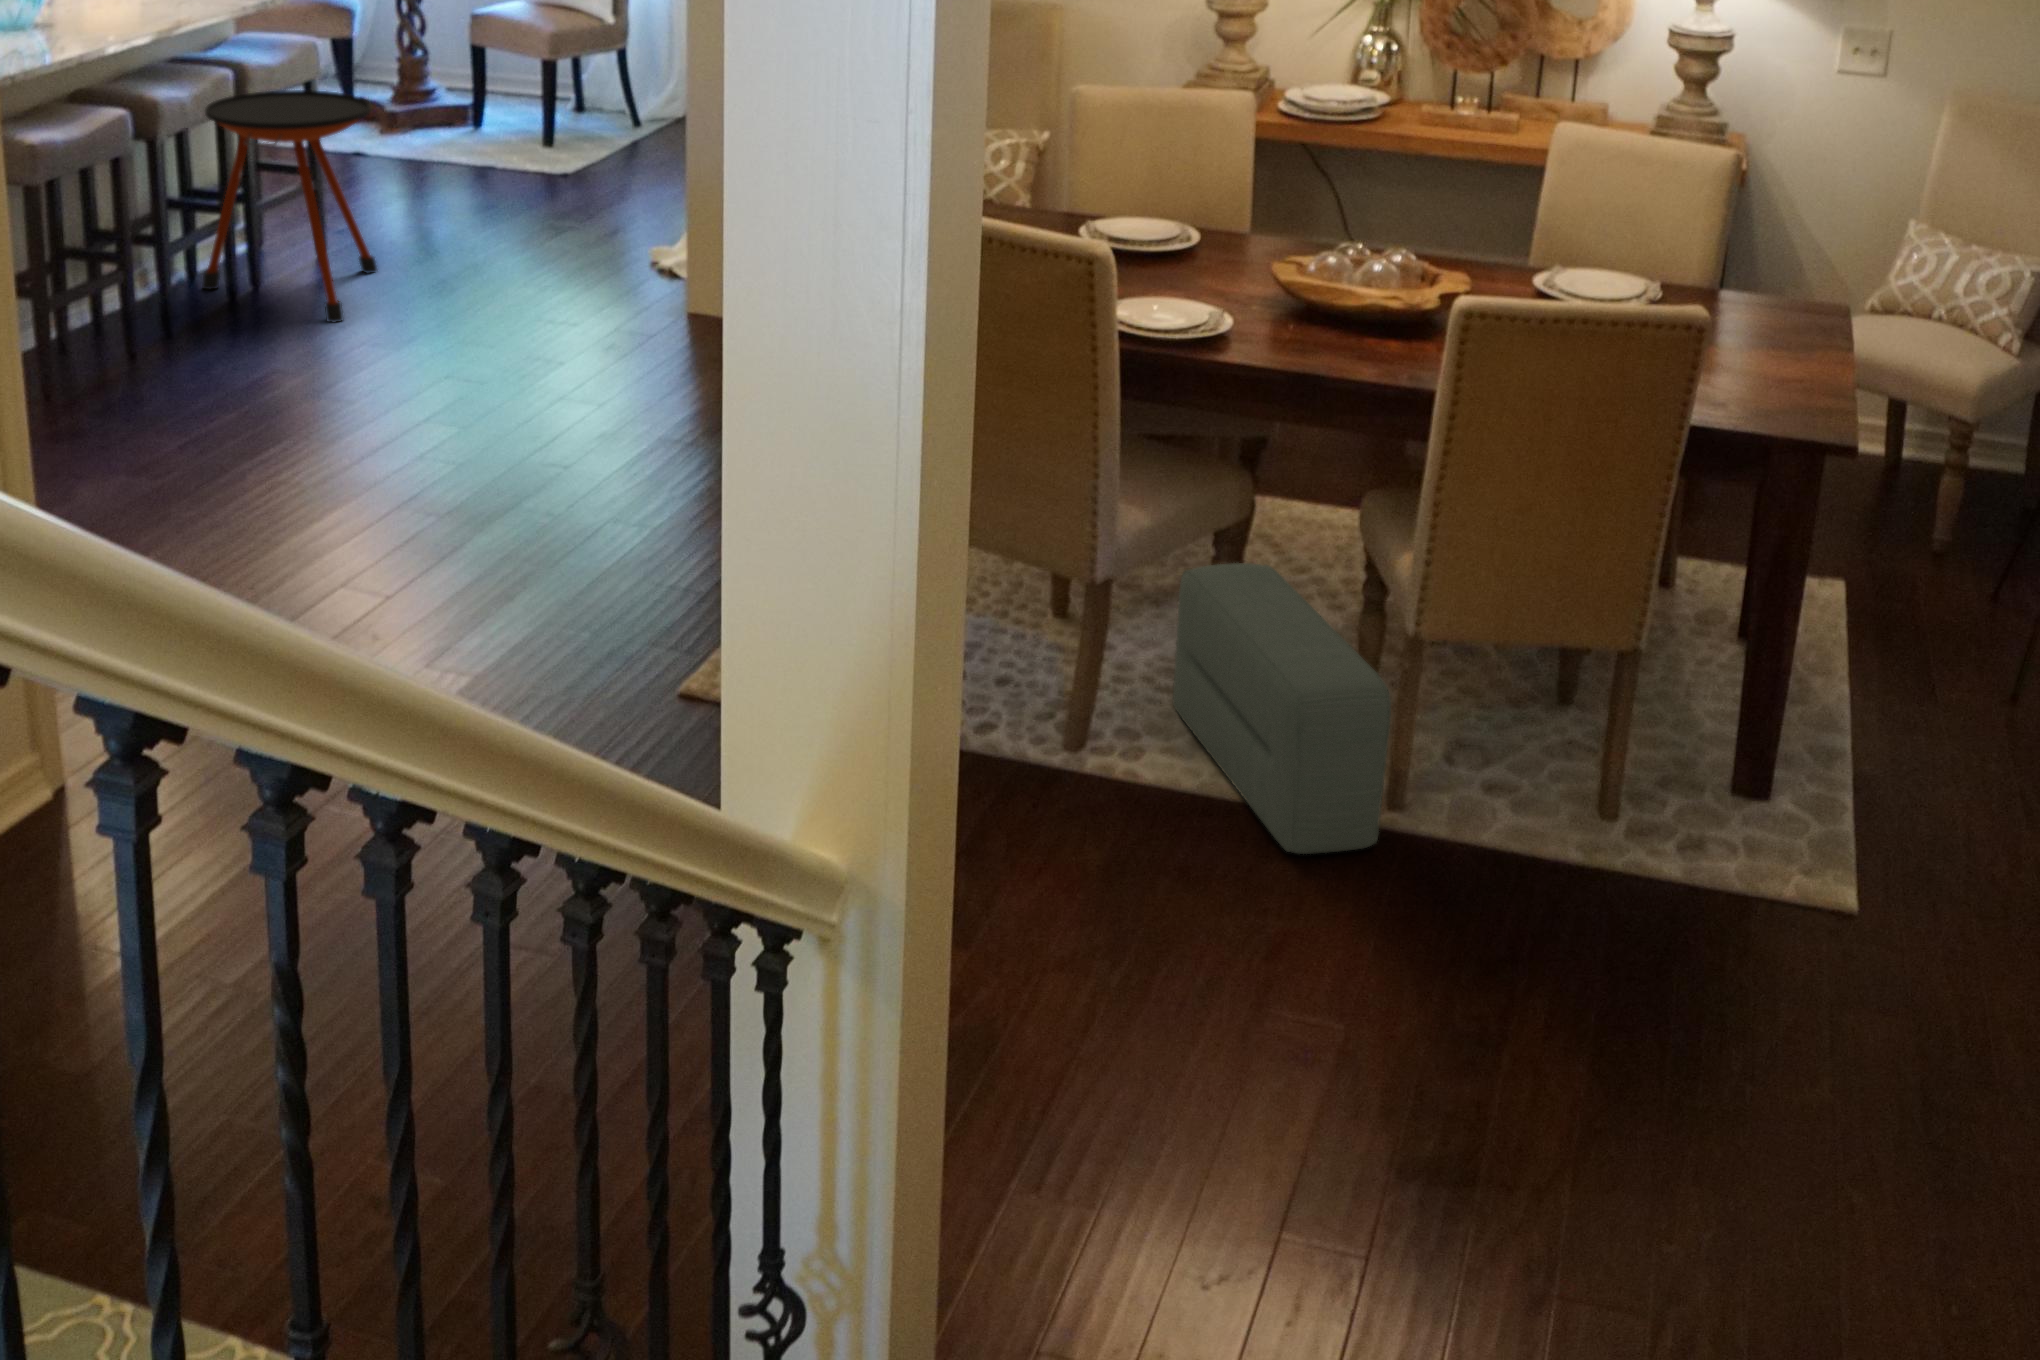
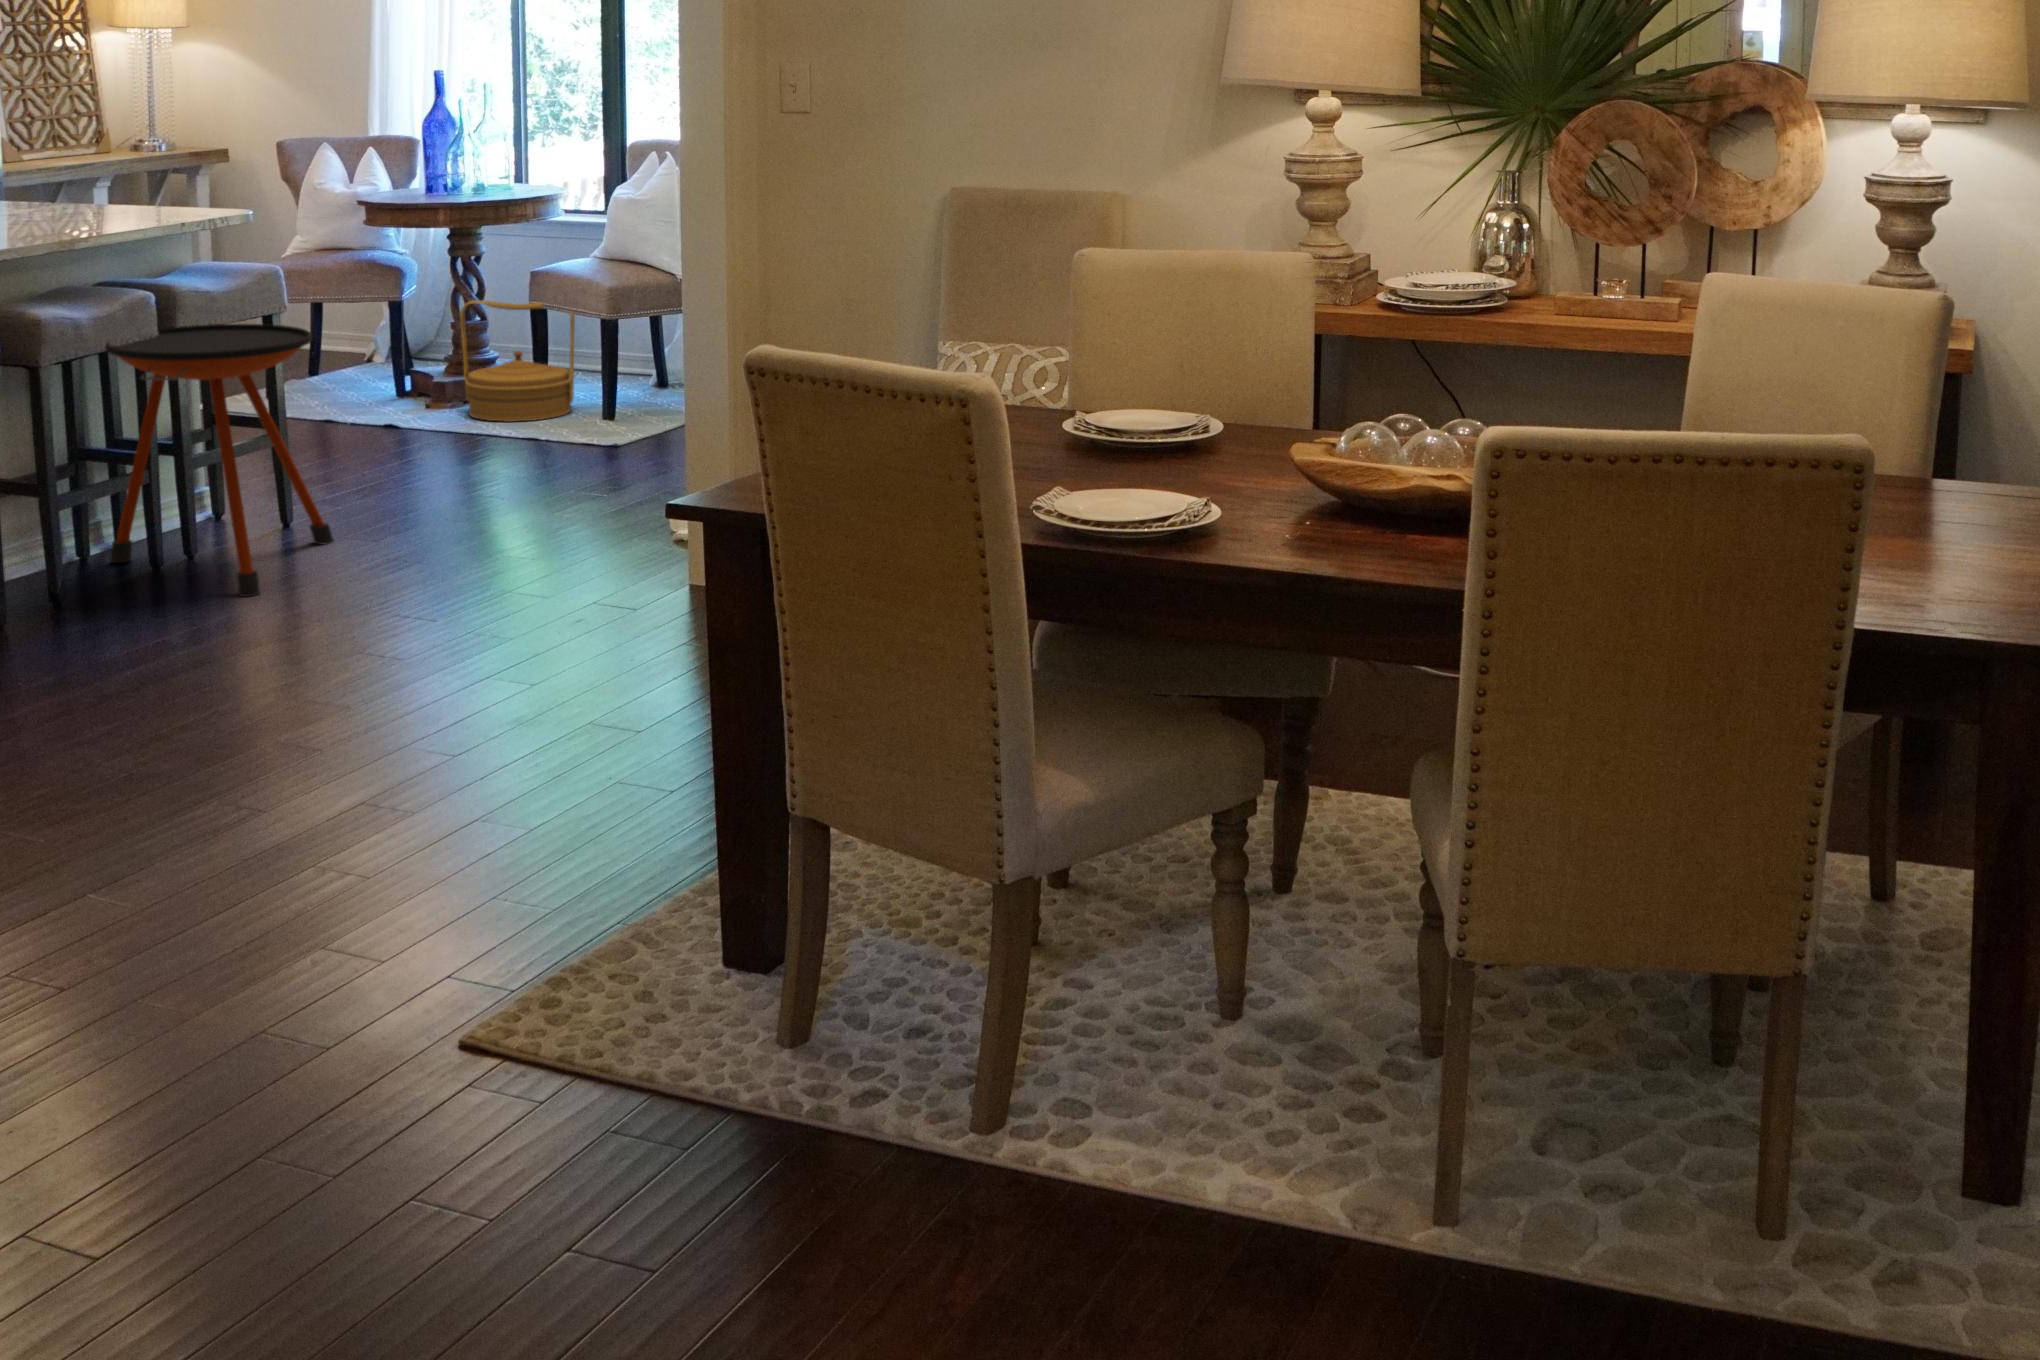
woven basket: none [419,43,520,151] -> present [460,300,575,422]
pouf: present [1173,563,1391,854] -> none [1148,856,1411,1299]

